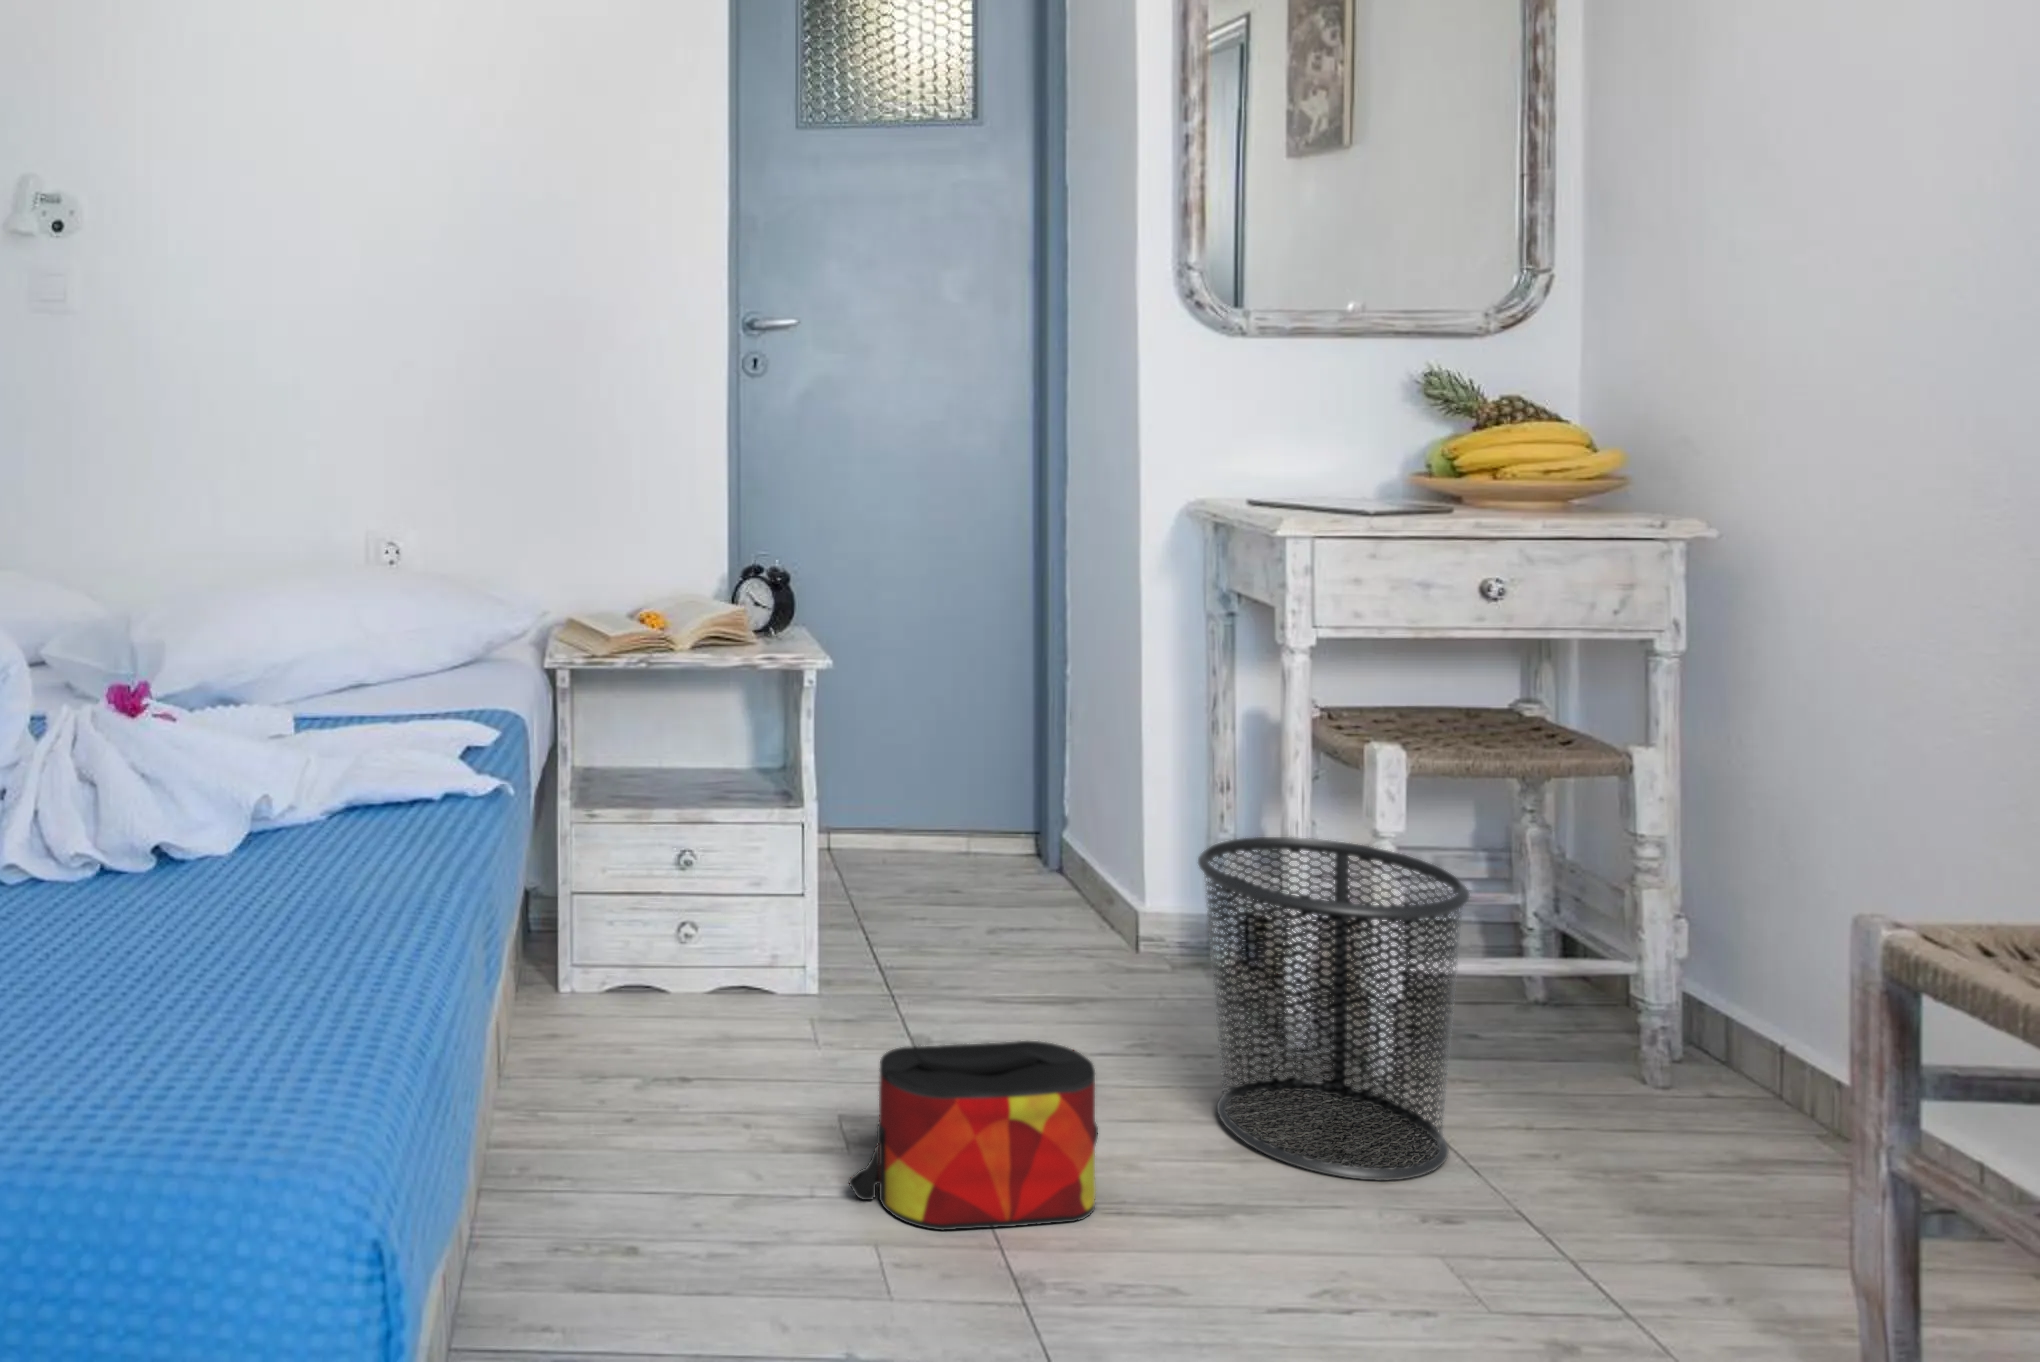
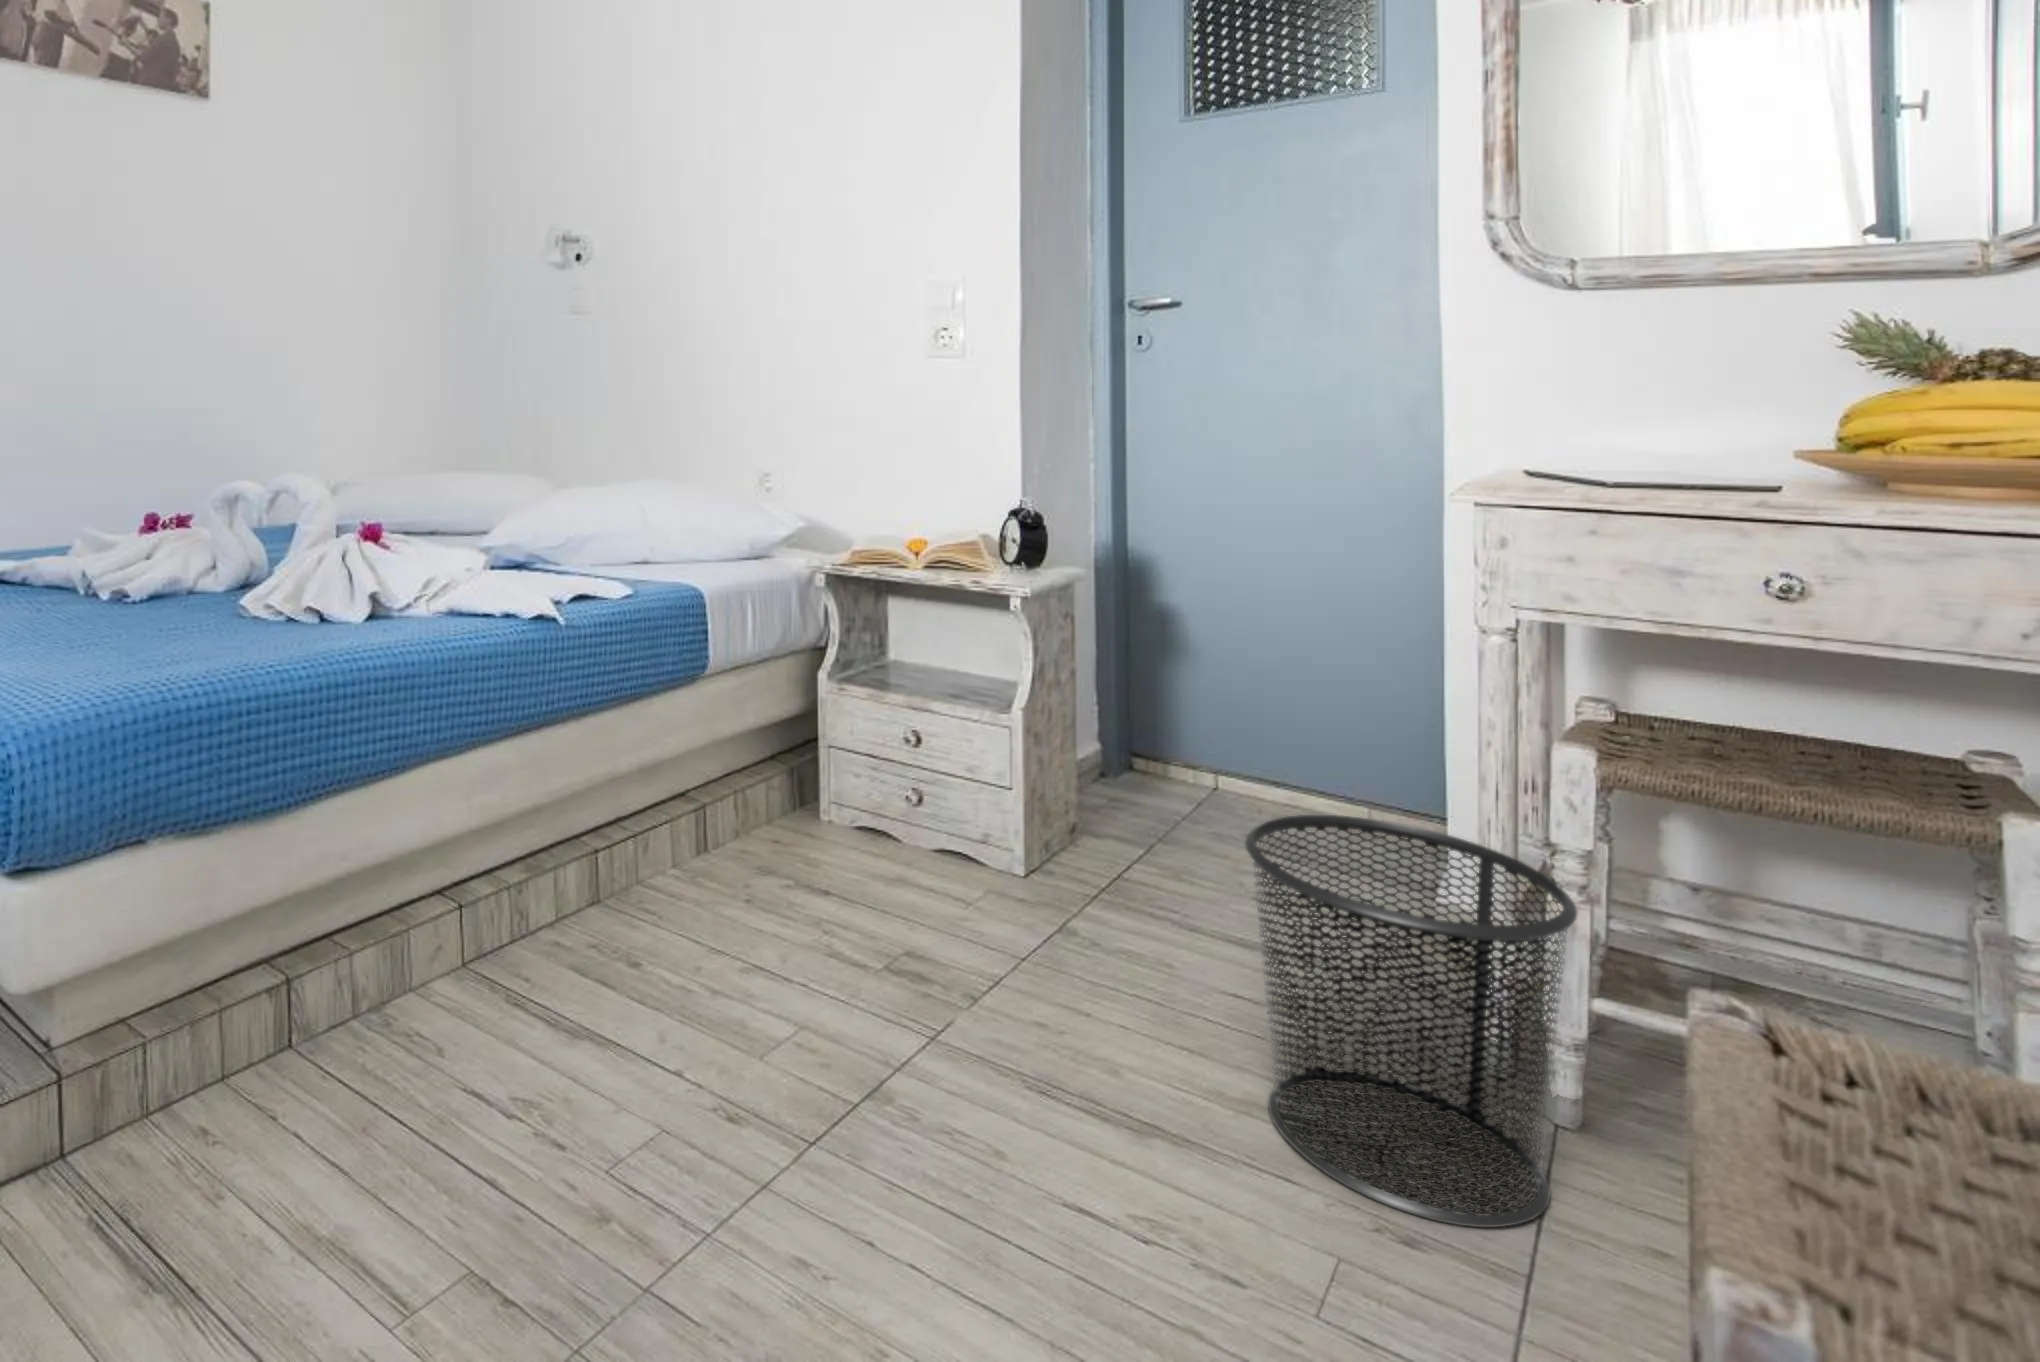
bag: present [848,1041,1098,1230] -> none [820,910,1060,1108]

